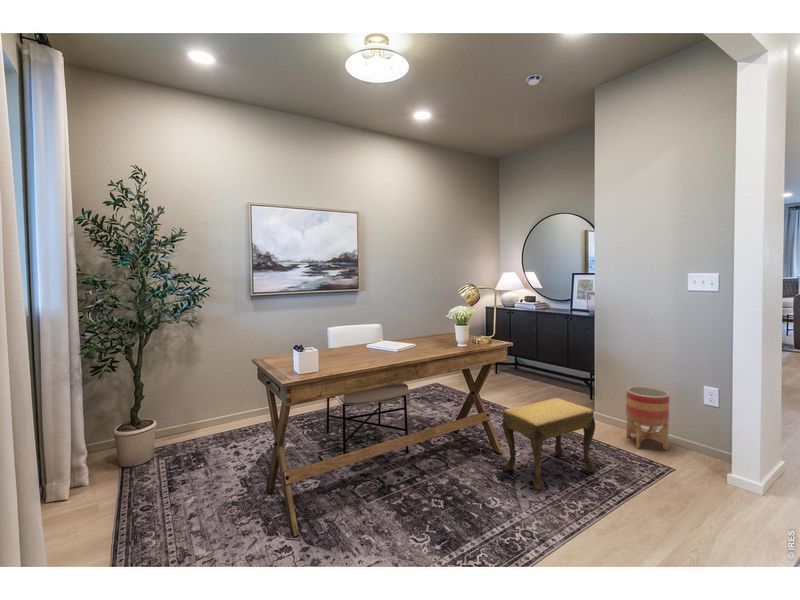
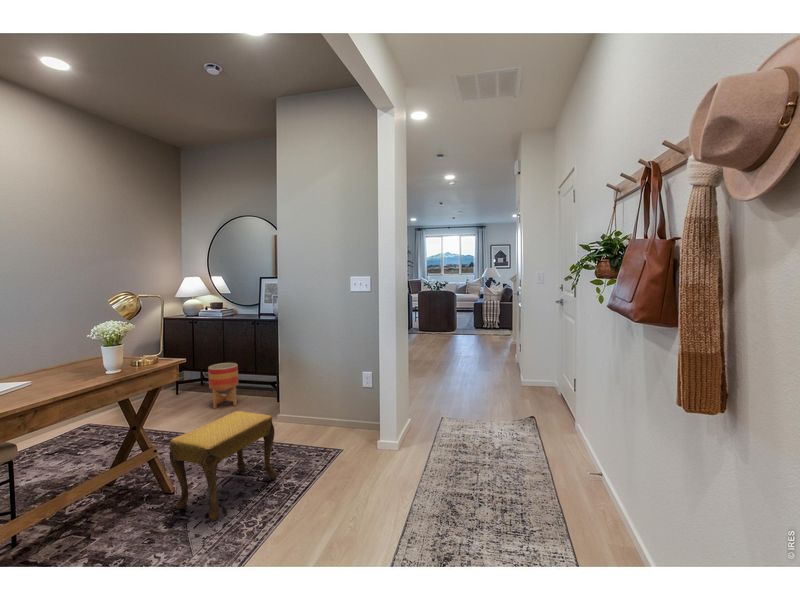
planter: present [626,386,669,450] -> present [208,363,238,409]

